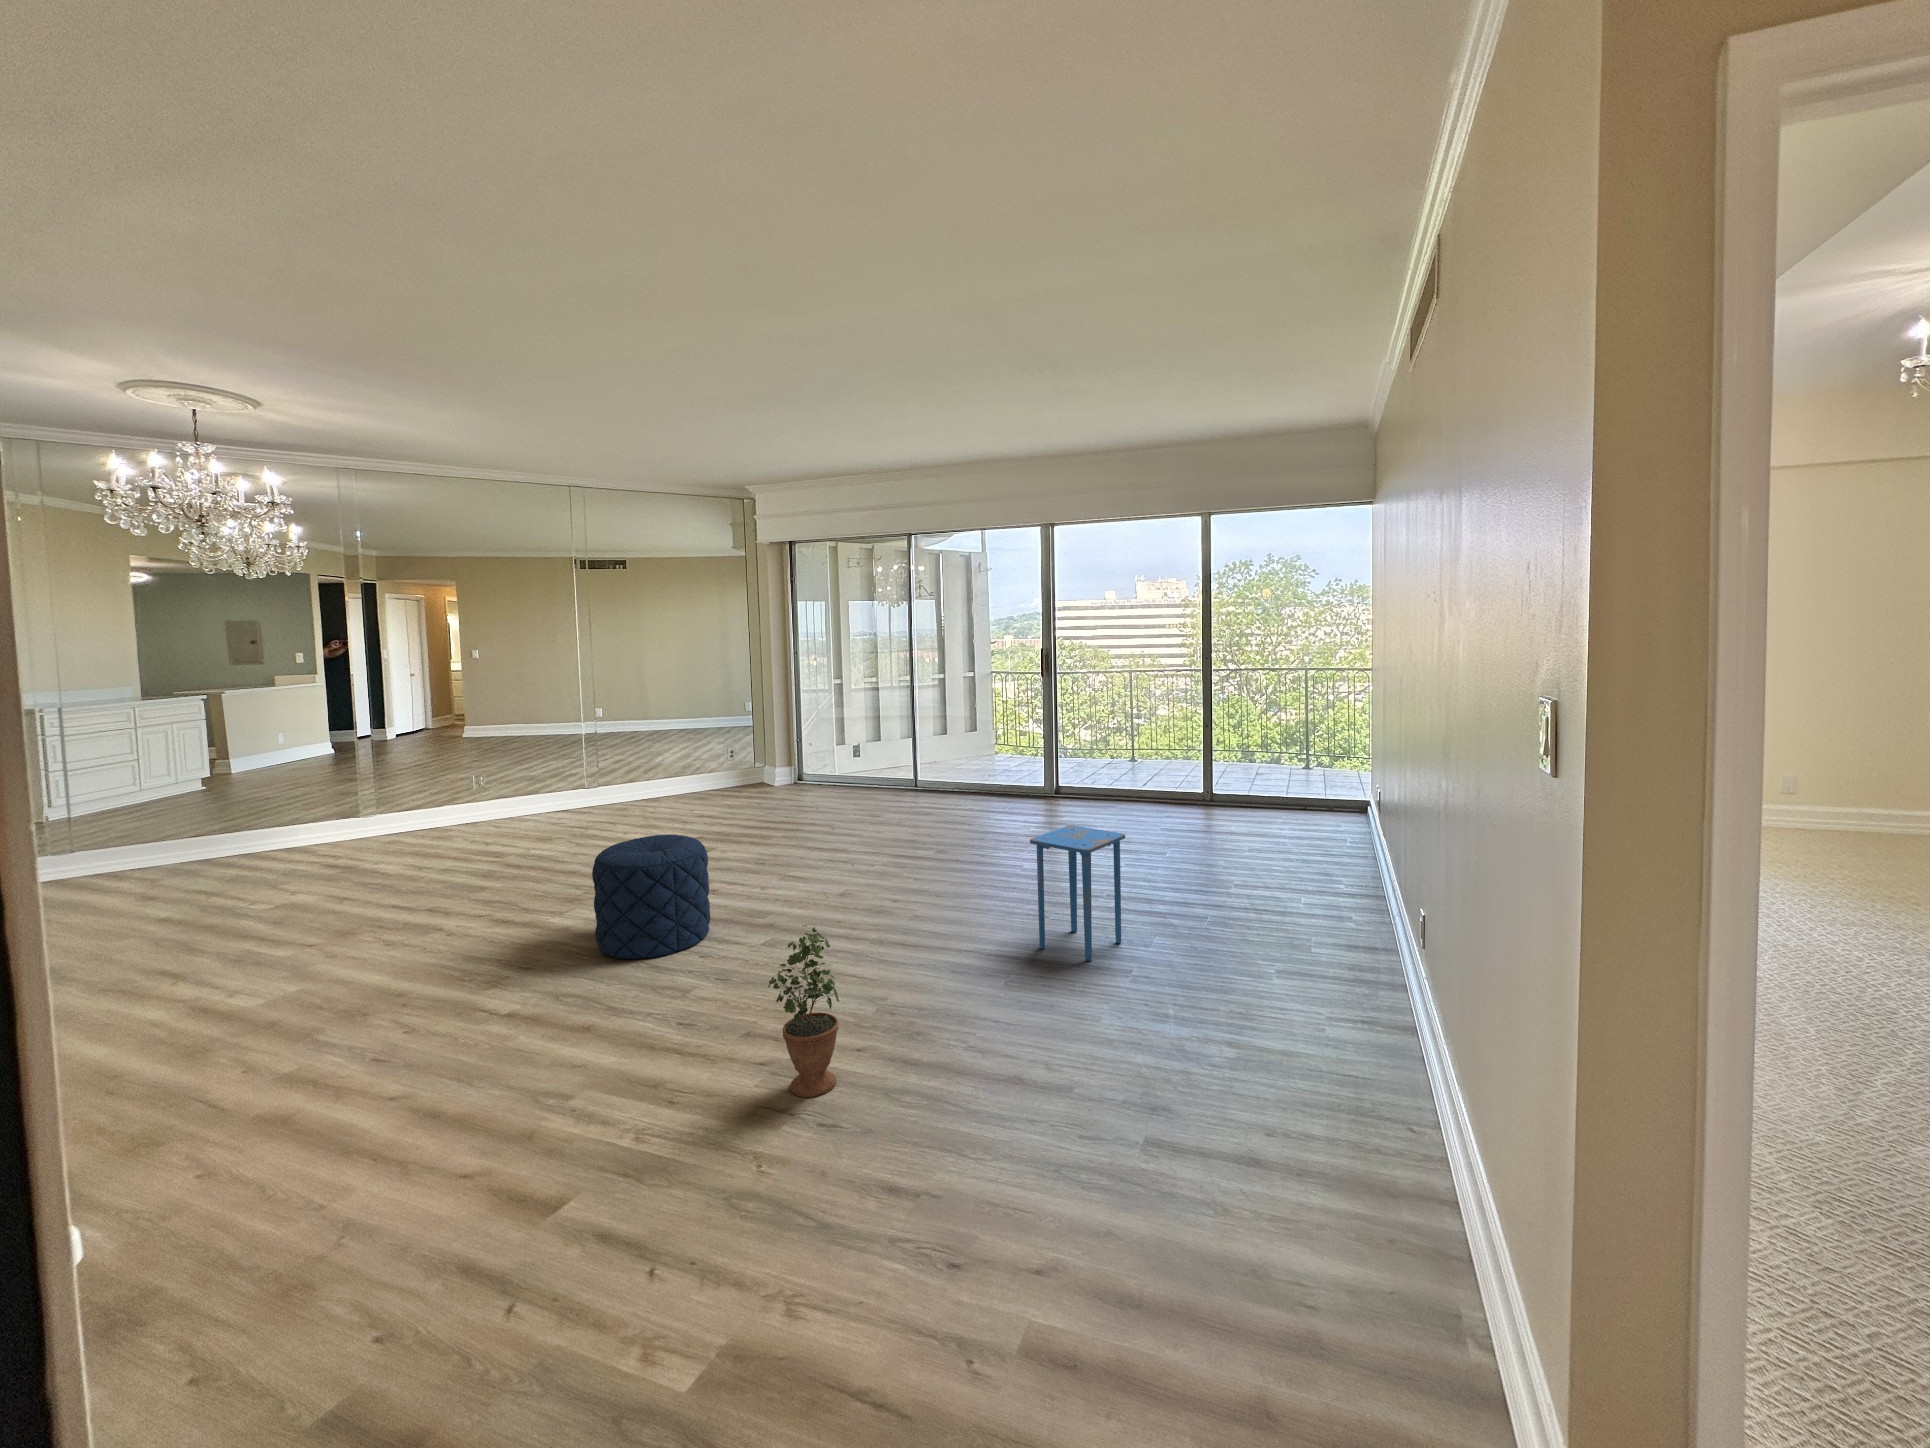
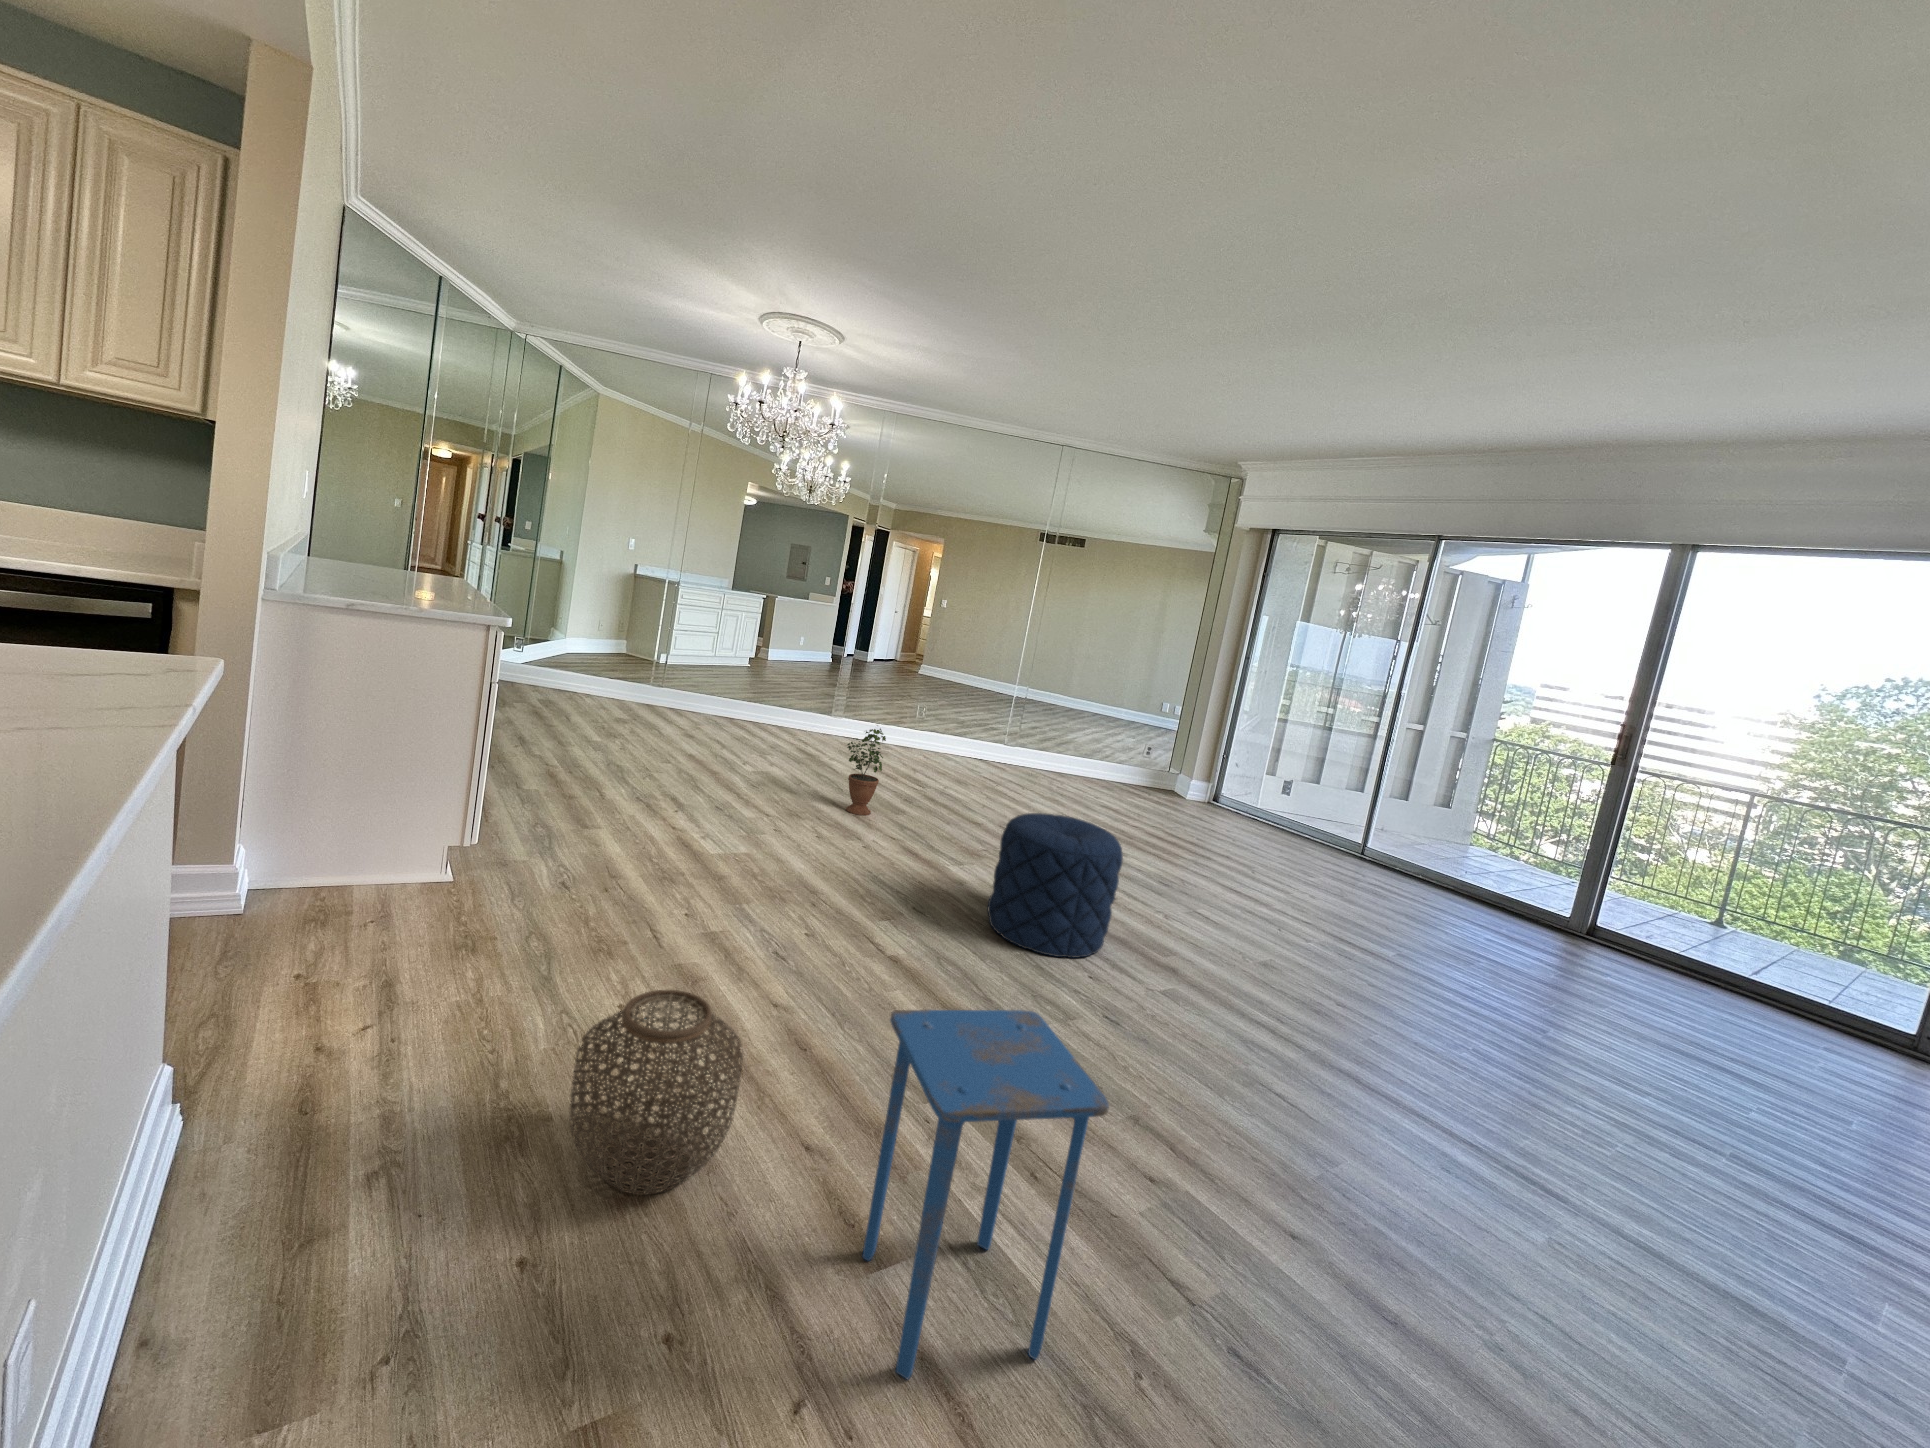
side table: present [1030,825,1125,961] -> present [863,1010,1109,1379]
potted plant: present [768,925,839,1097] -> present [846,729,886,815]
woven basket: none [196,1095,387,1284] -> present [569,990,743,1195]

